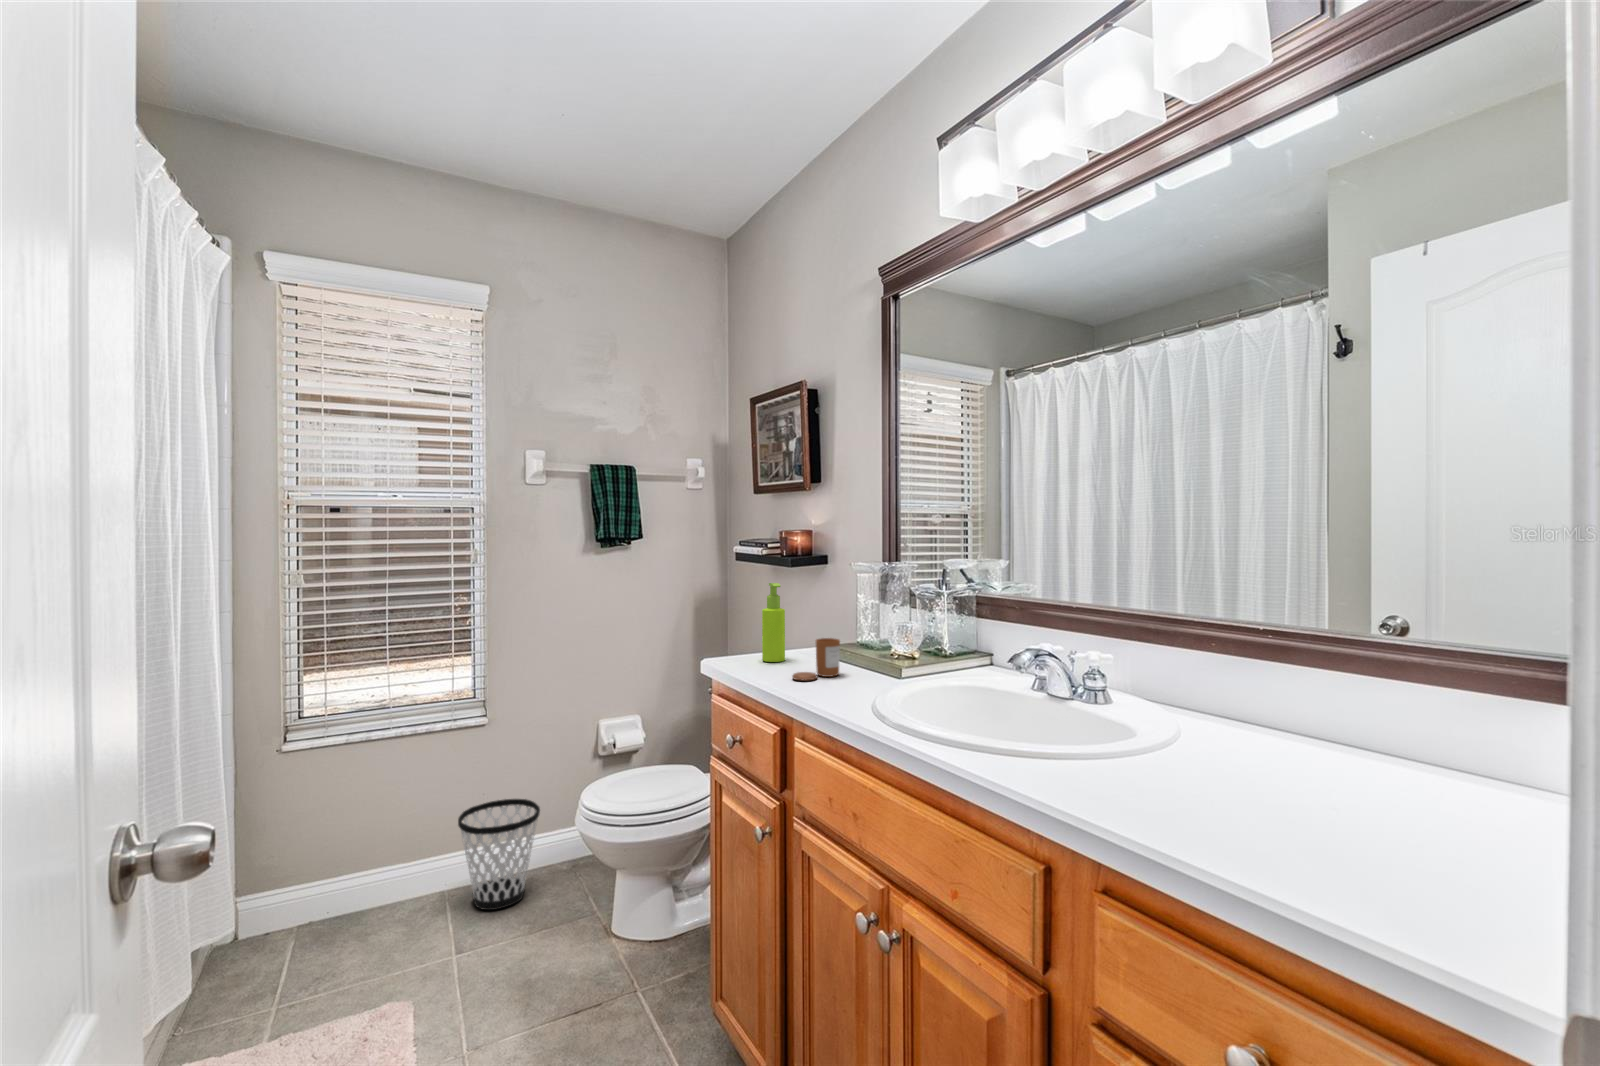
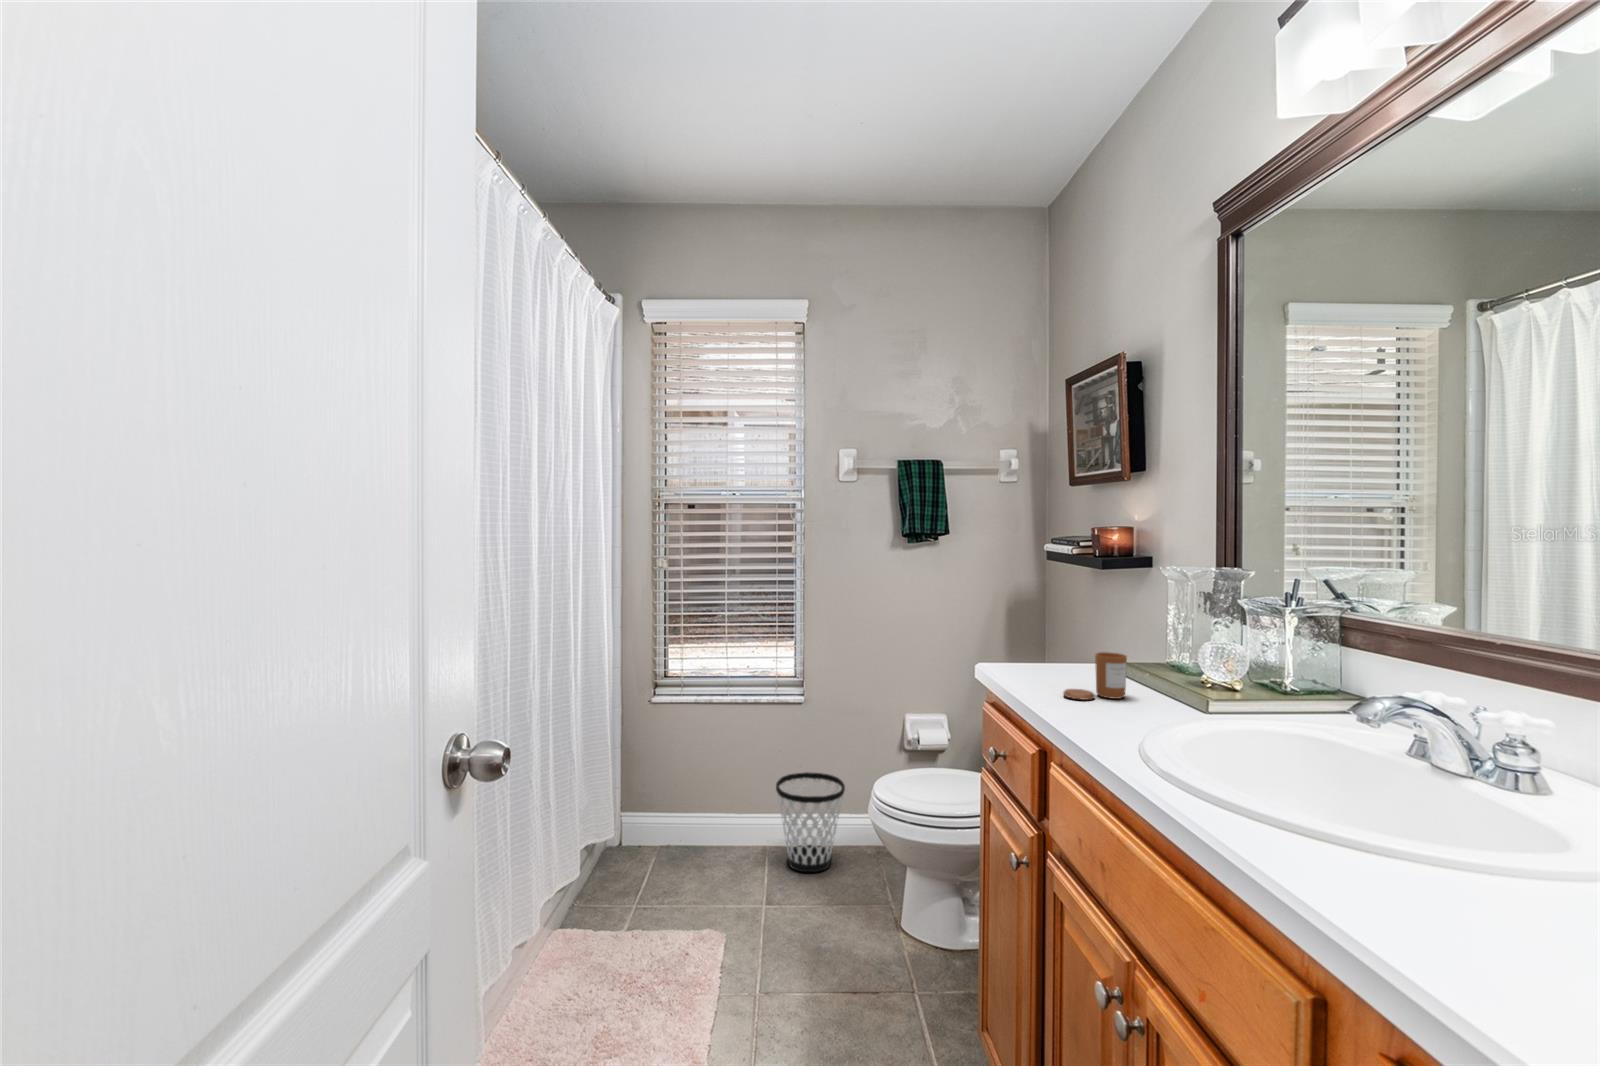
soap dispenser: present [762,583,785,662] -> none [1043,585,1070,674]

